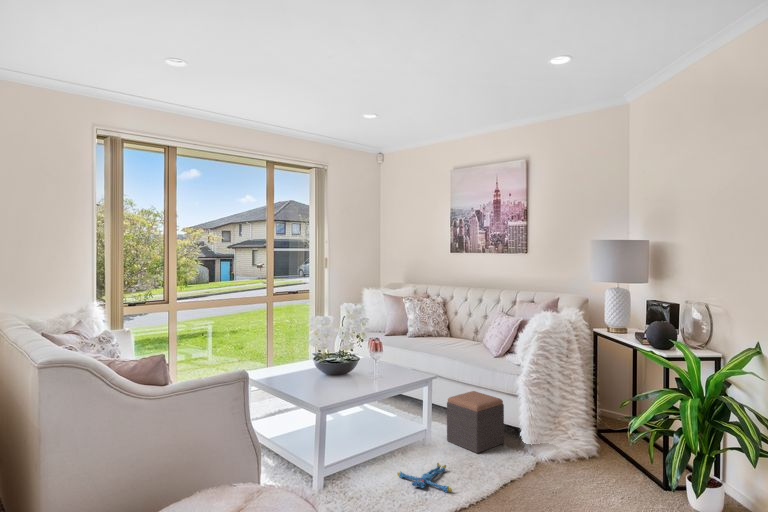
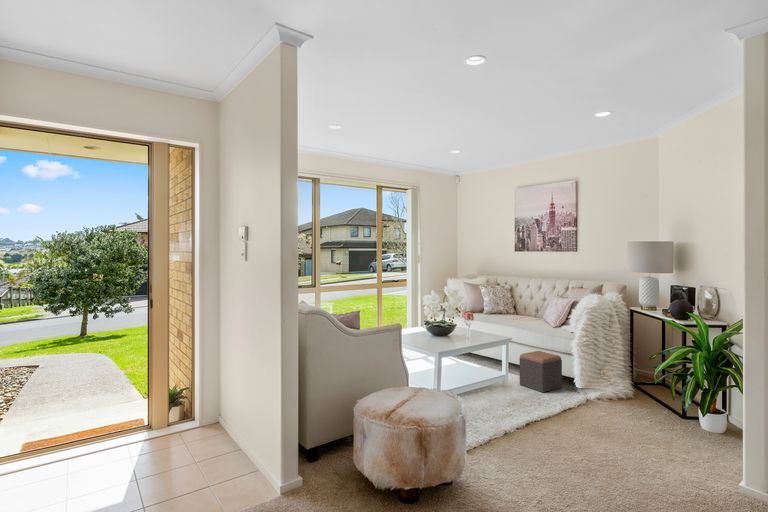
plush toy: present [397,463,452,492] -> none [488,396,528,412]

